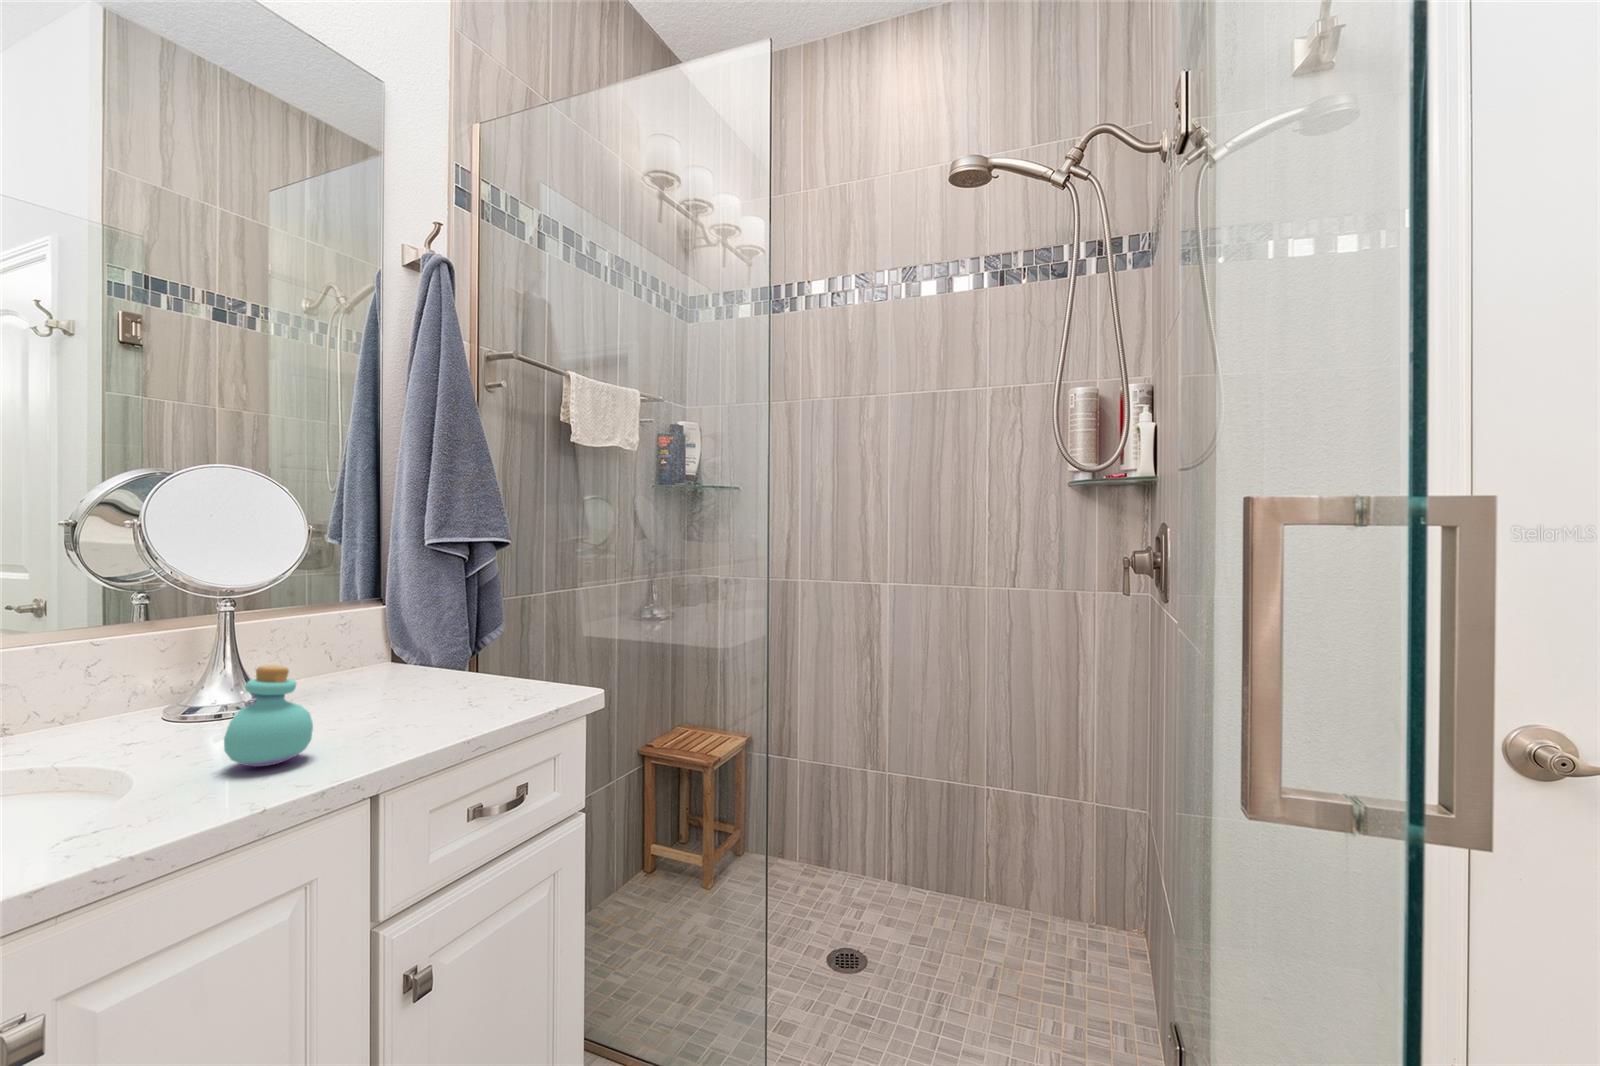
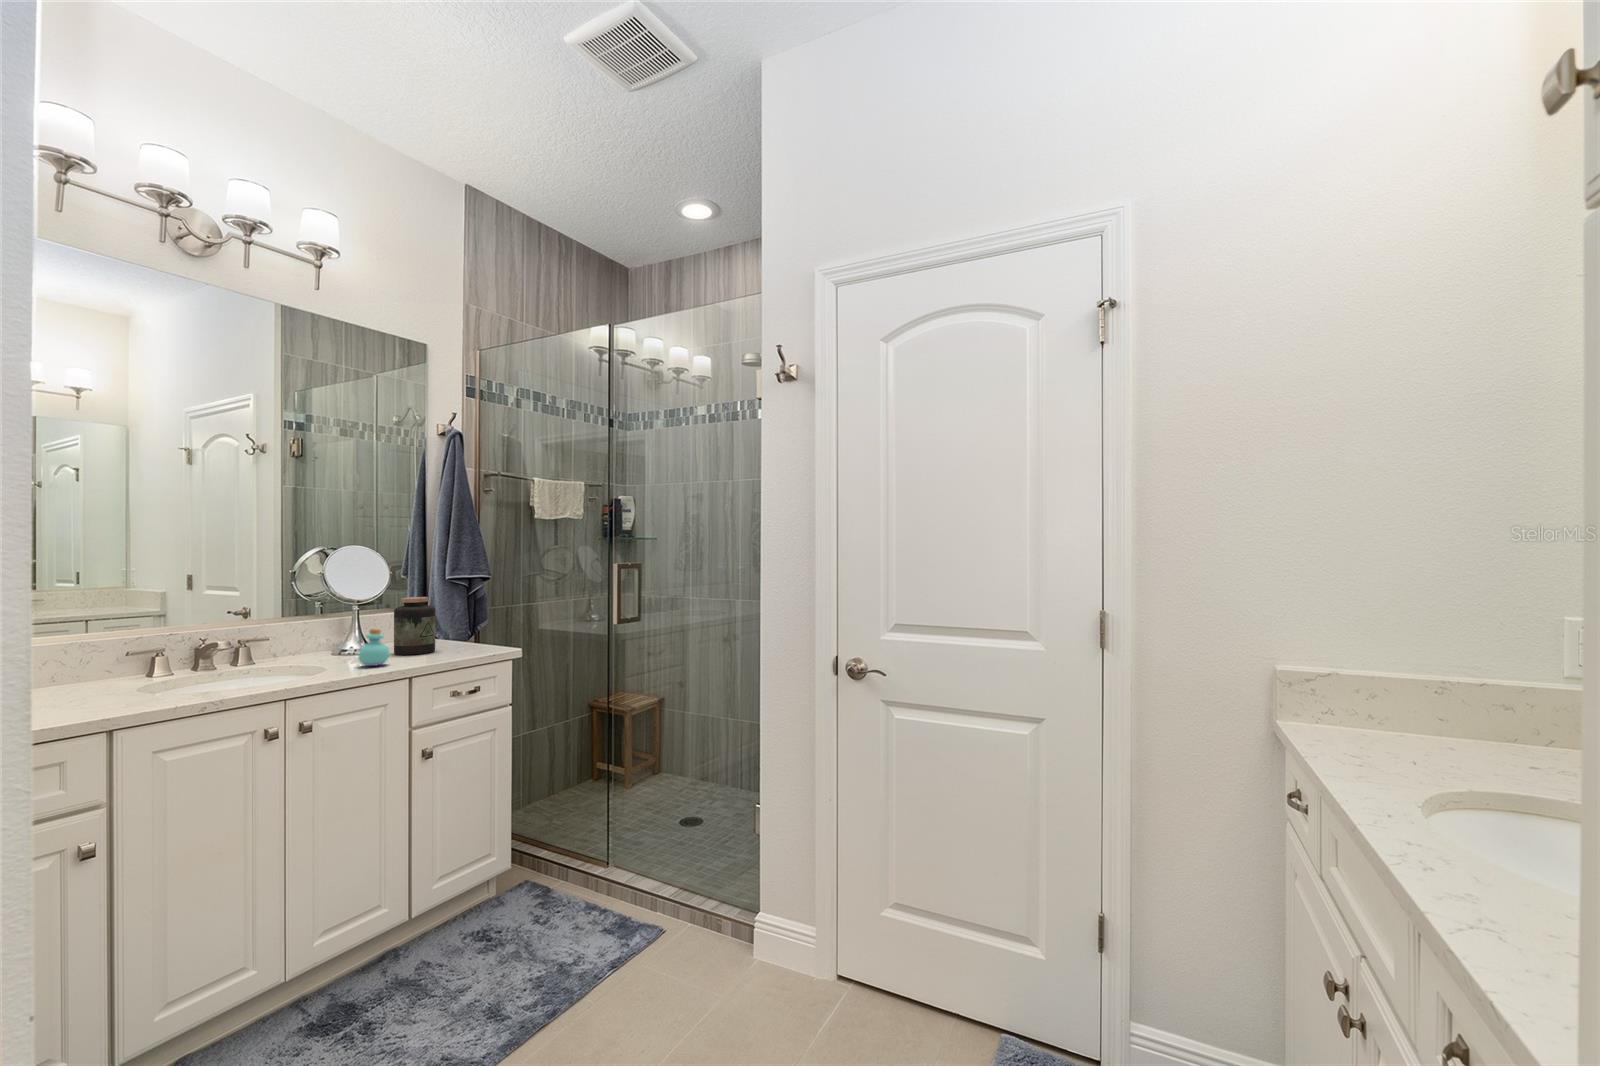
jar: none [319,582,414,715] -> present [394,597,435,655]

